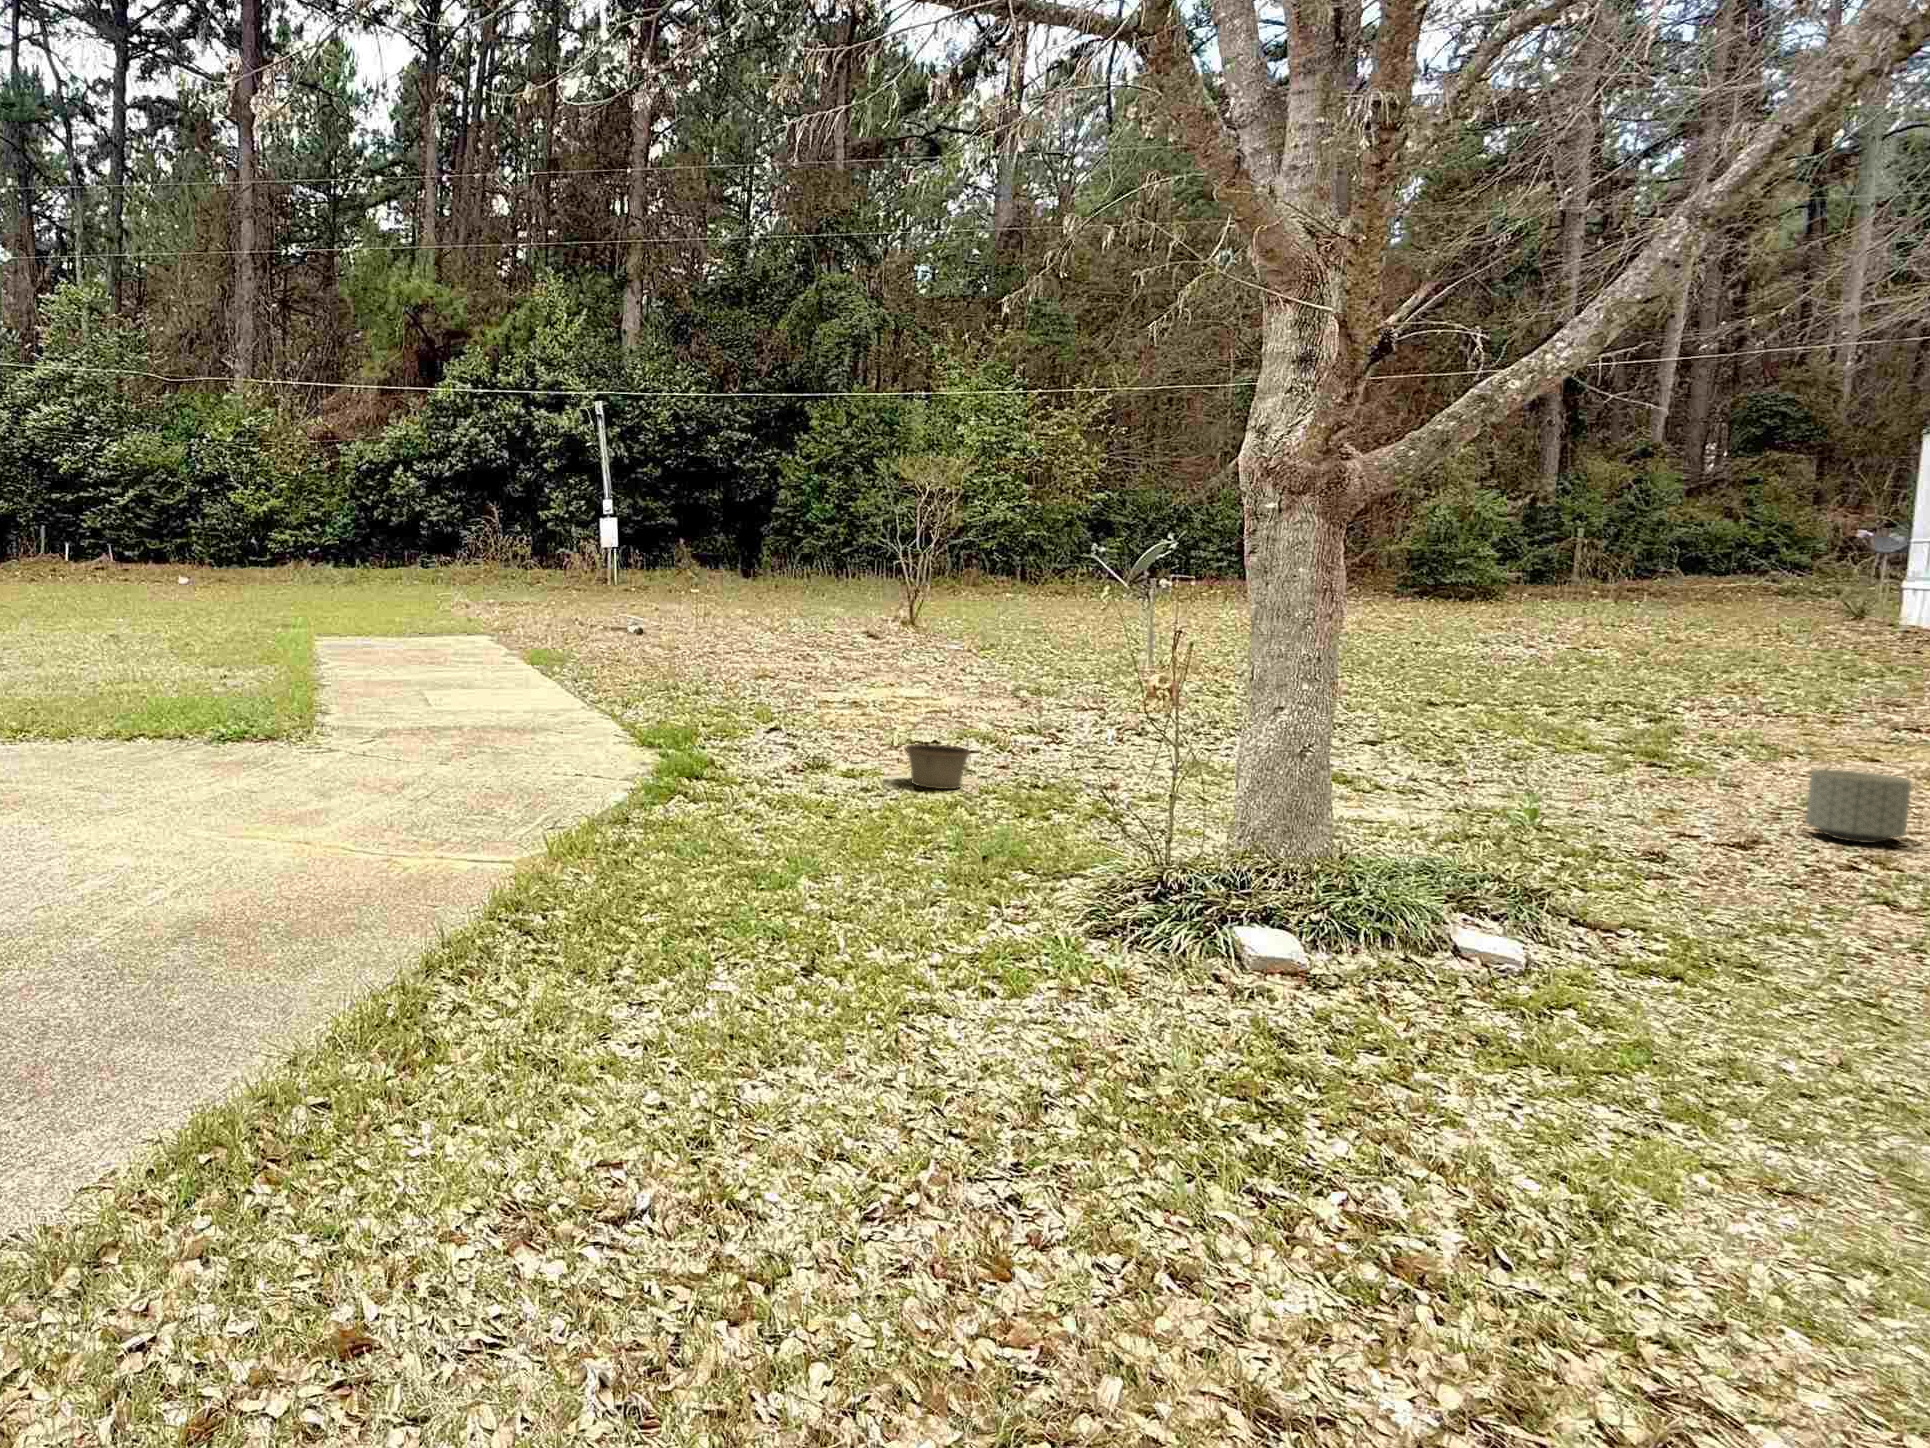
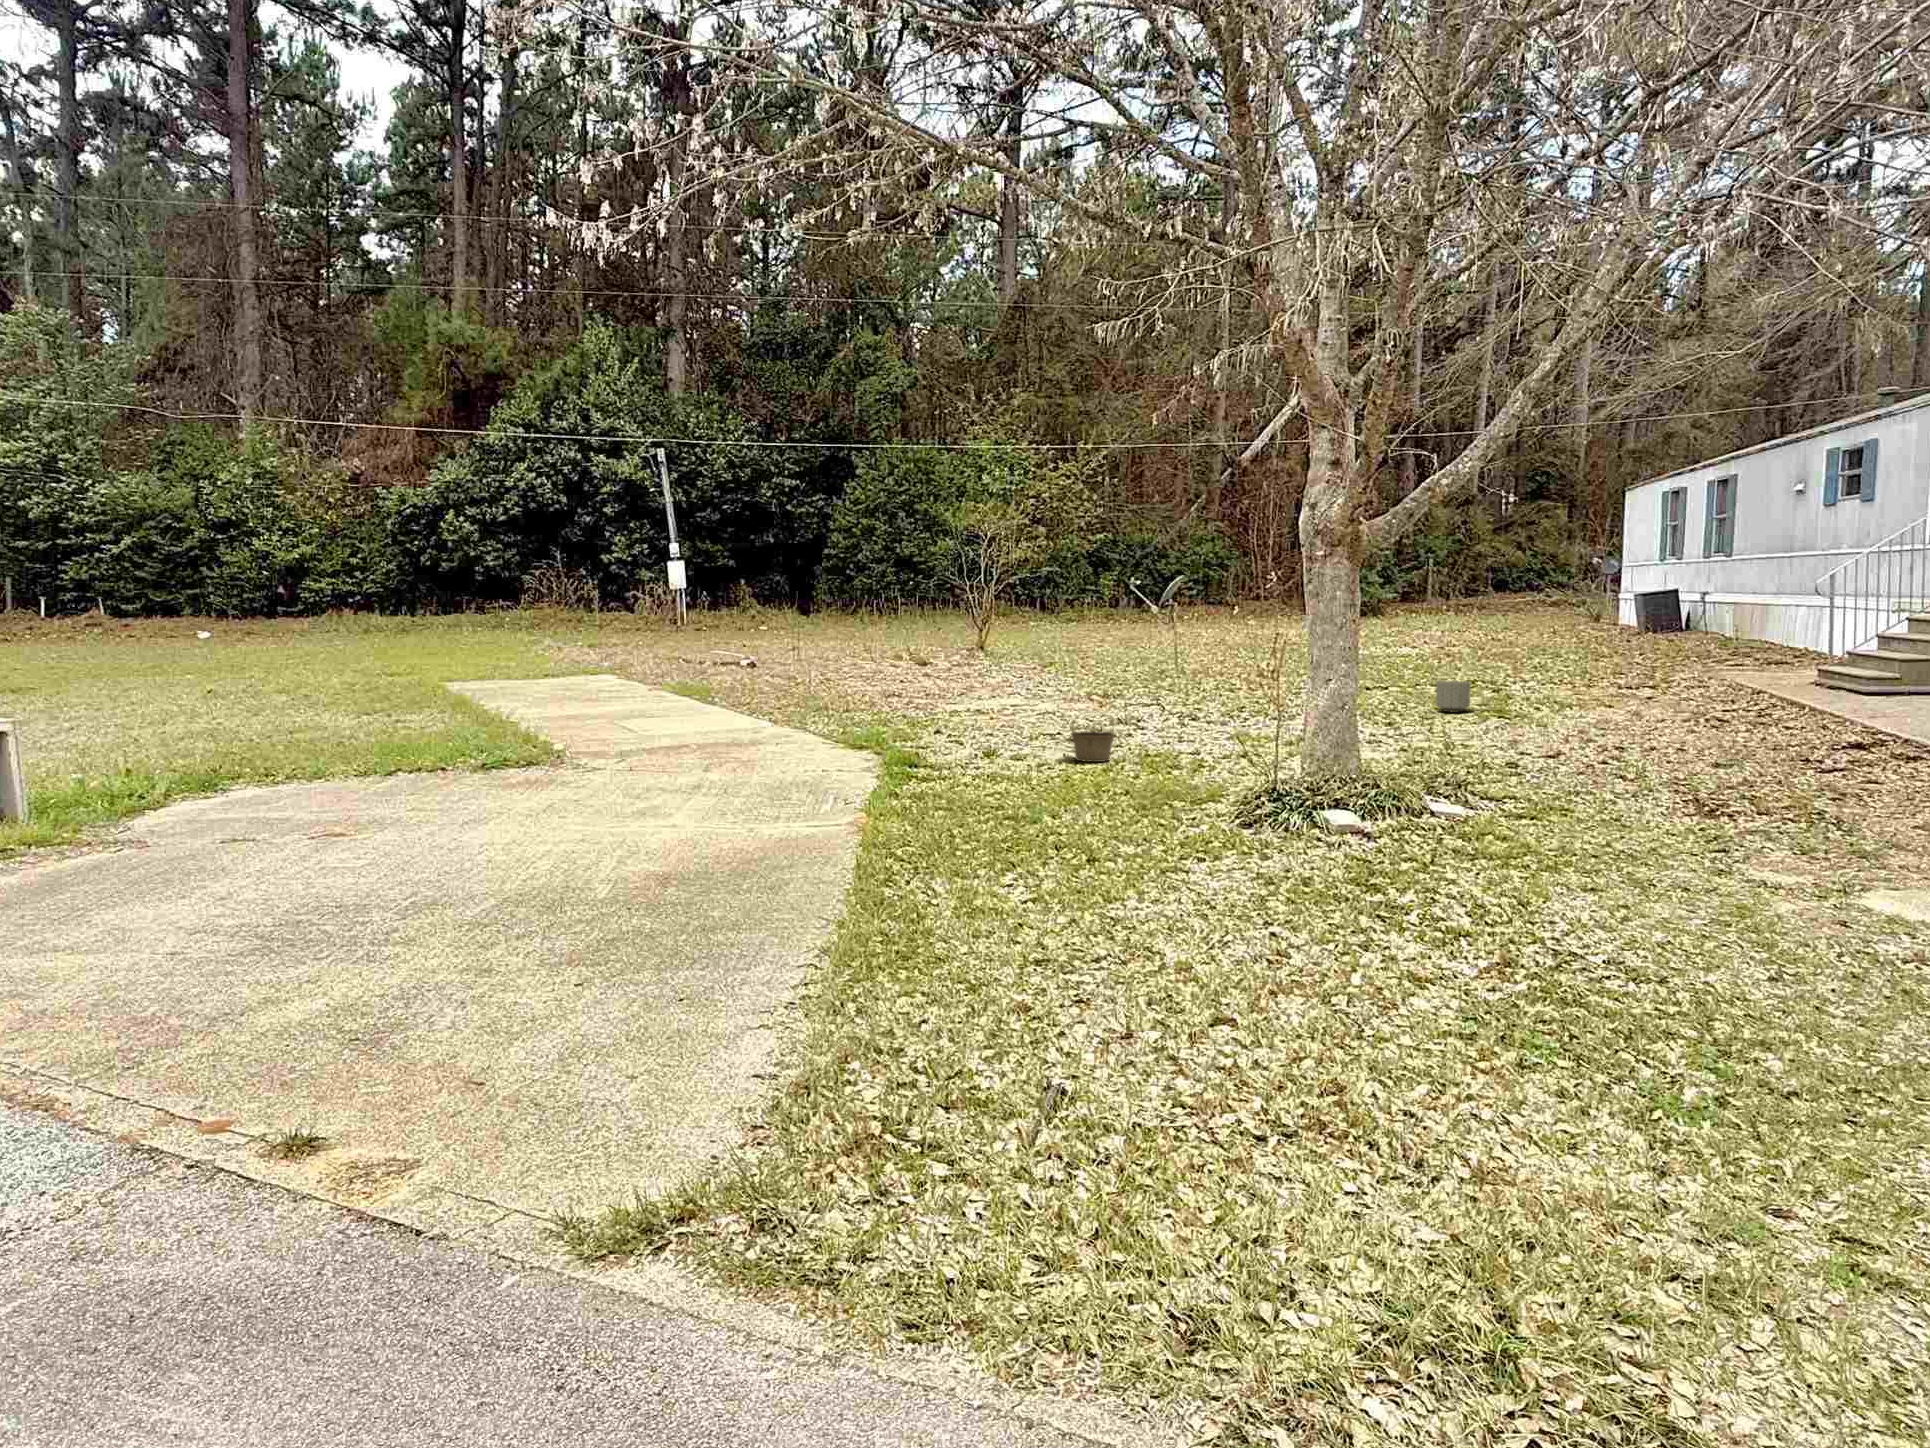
planter: present [1806,769,1911,843] -> present [1436,681,1471,713]

